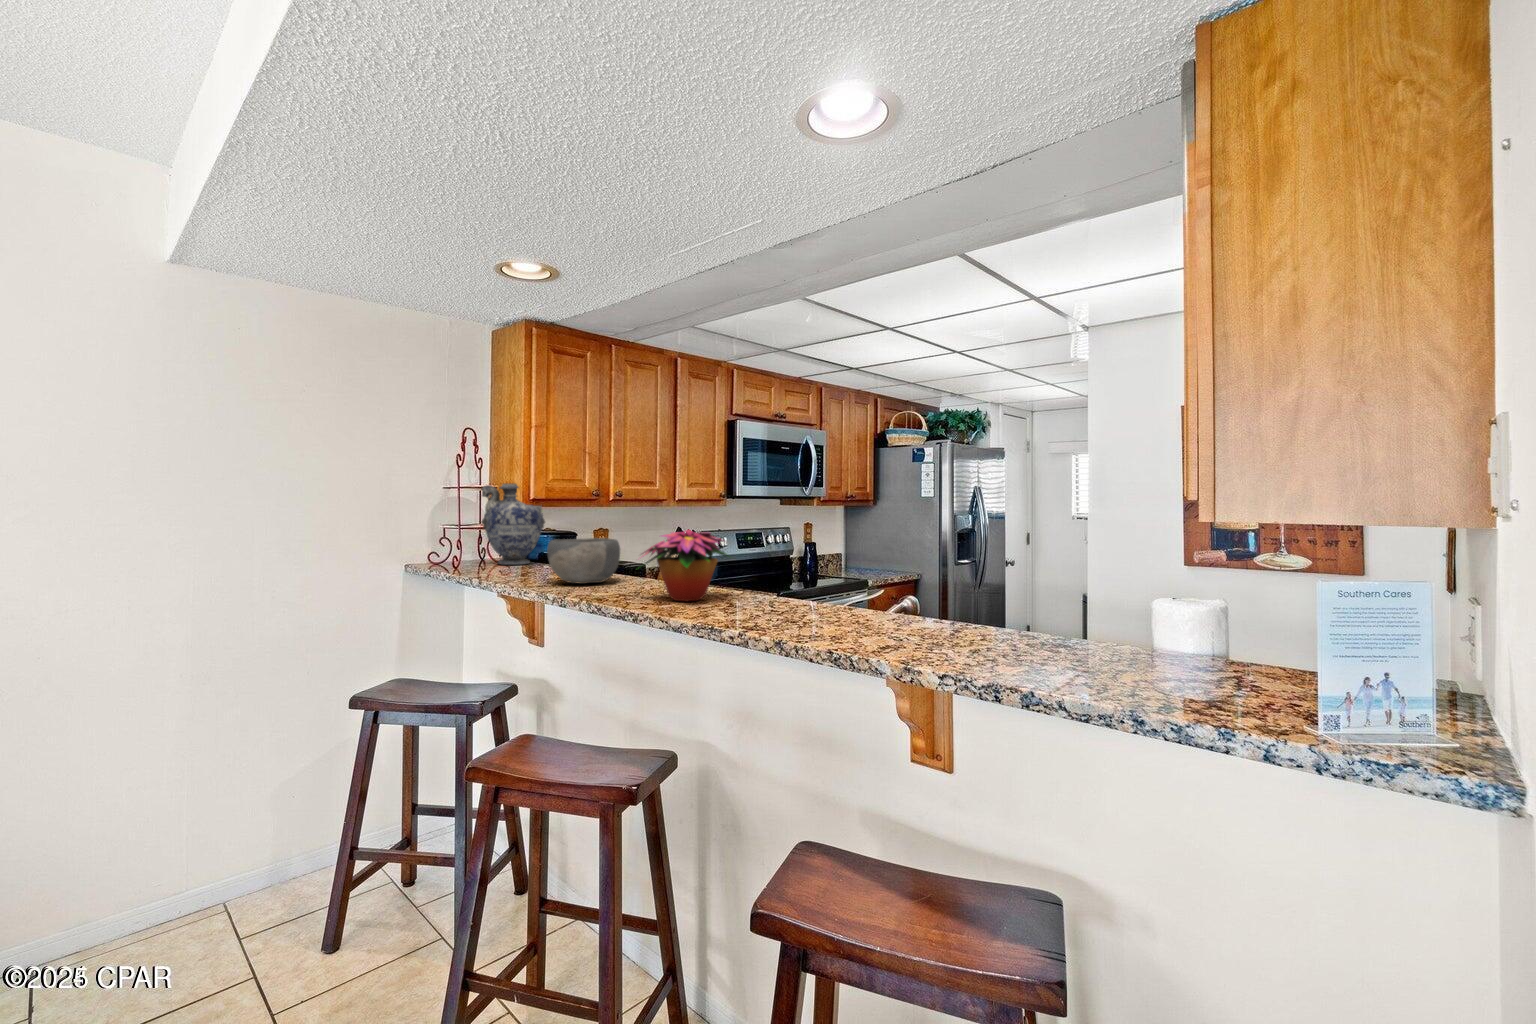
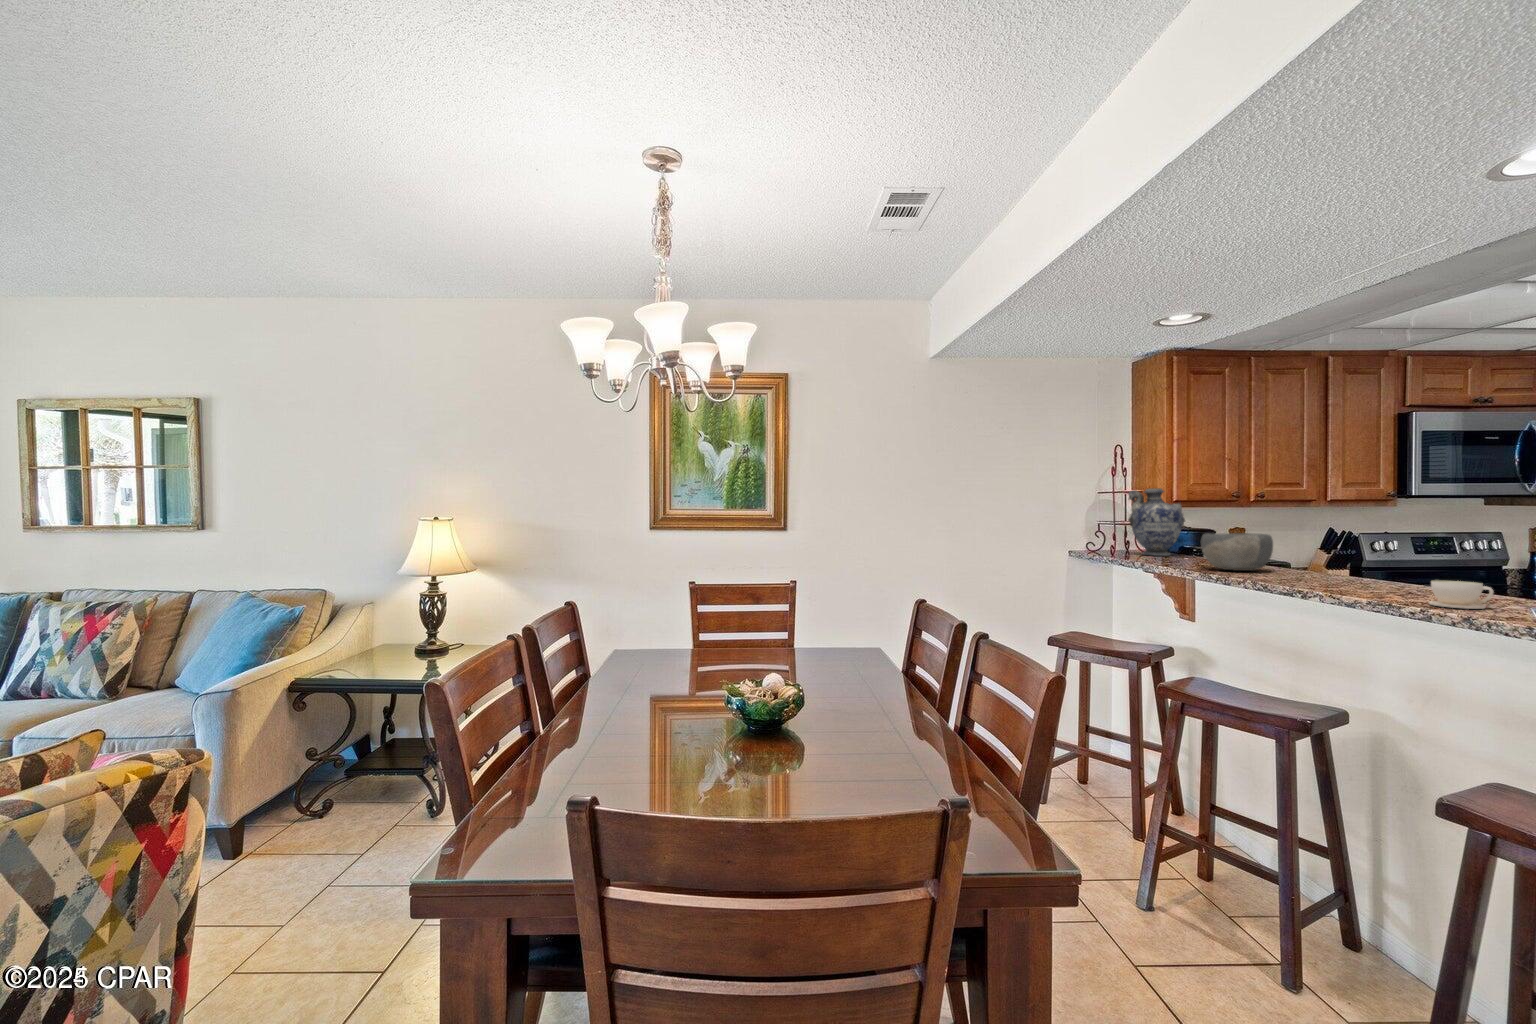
flower arrangement: present [643,530,729,601] -> none [1292,524,1415,588]
coffee cup: none [746,593,796,625] -> present [1429,580,1493,609]

